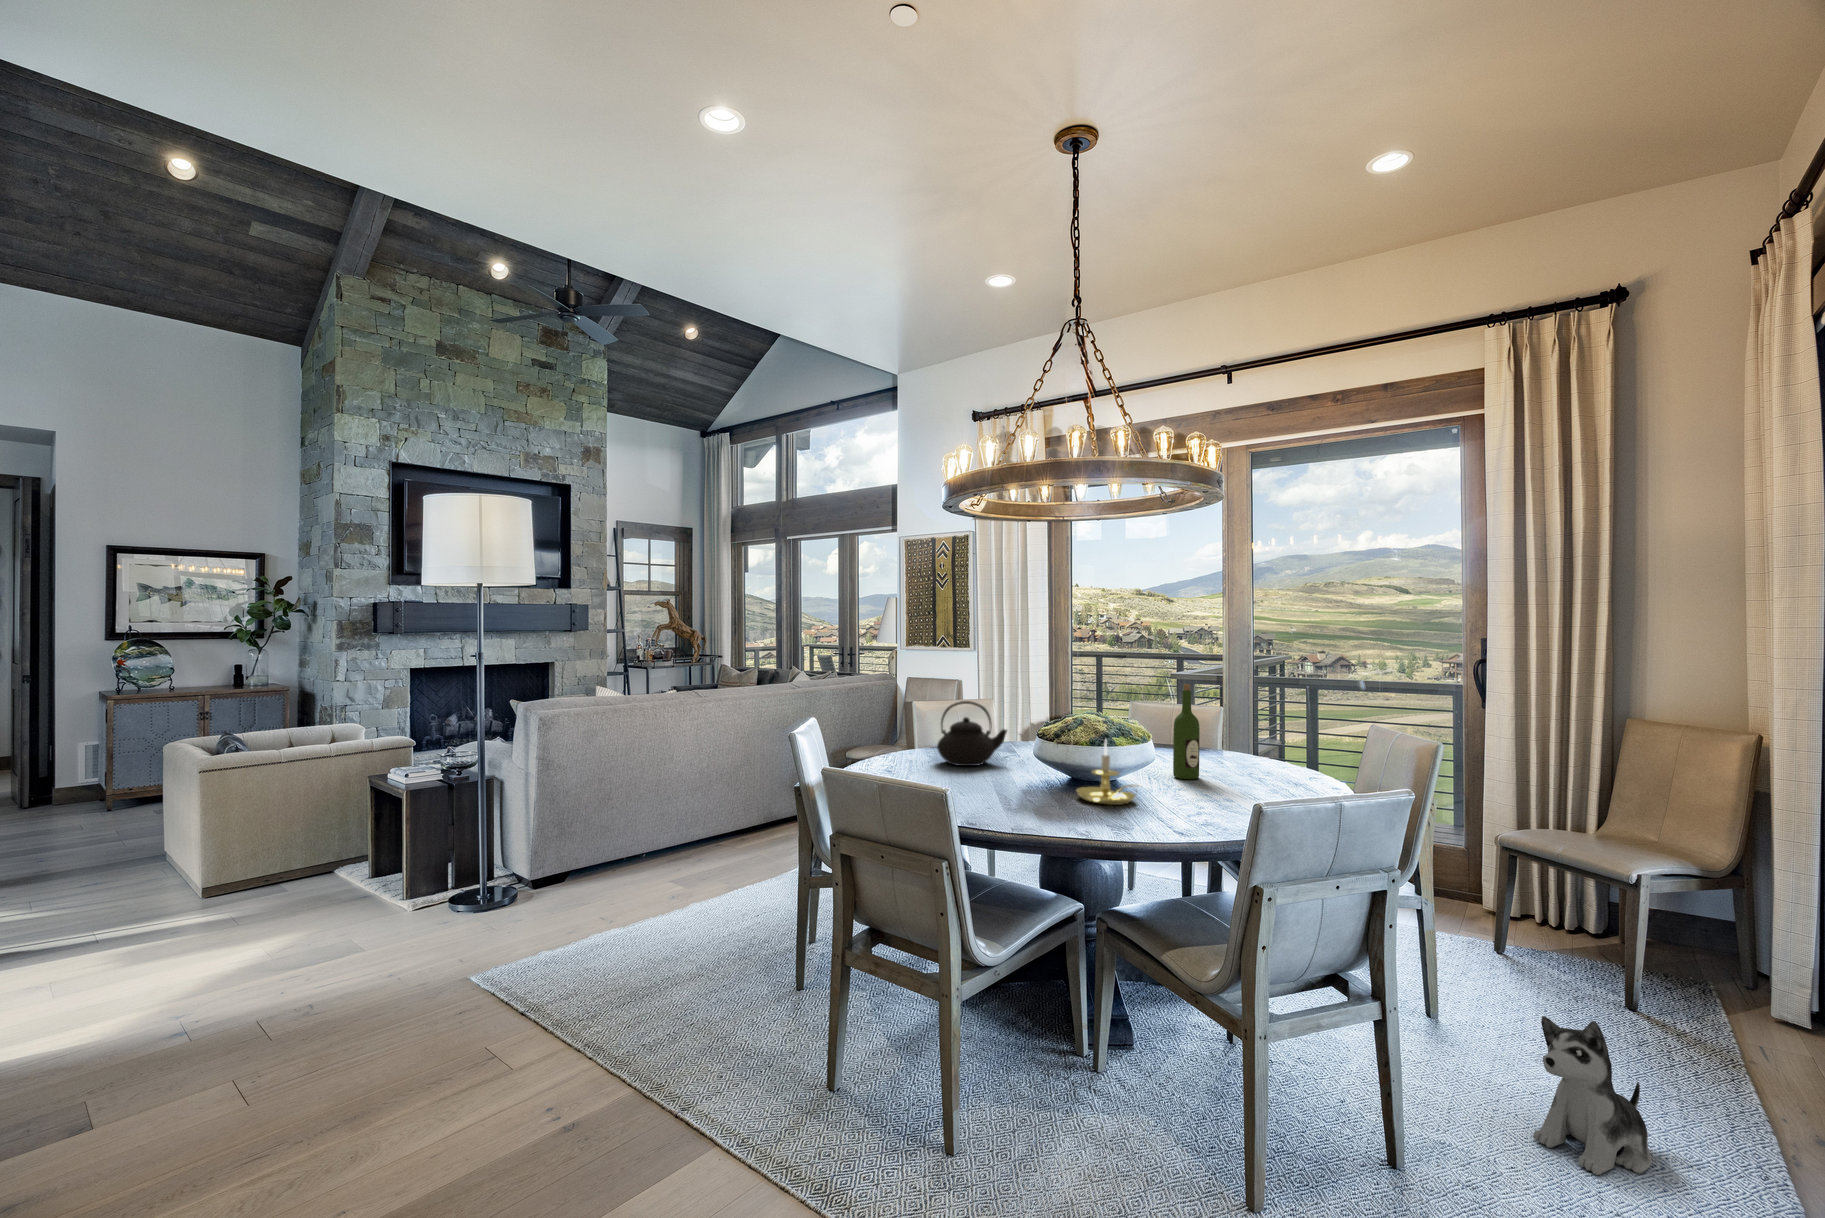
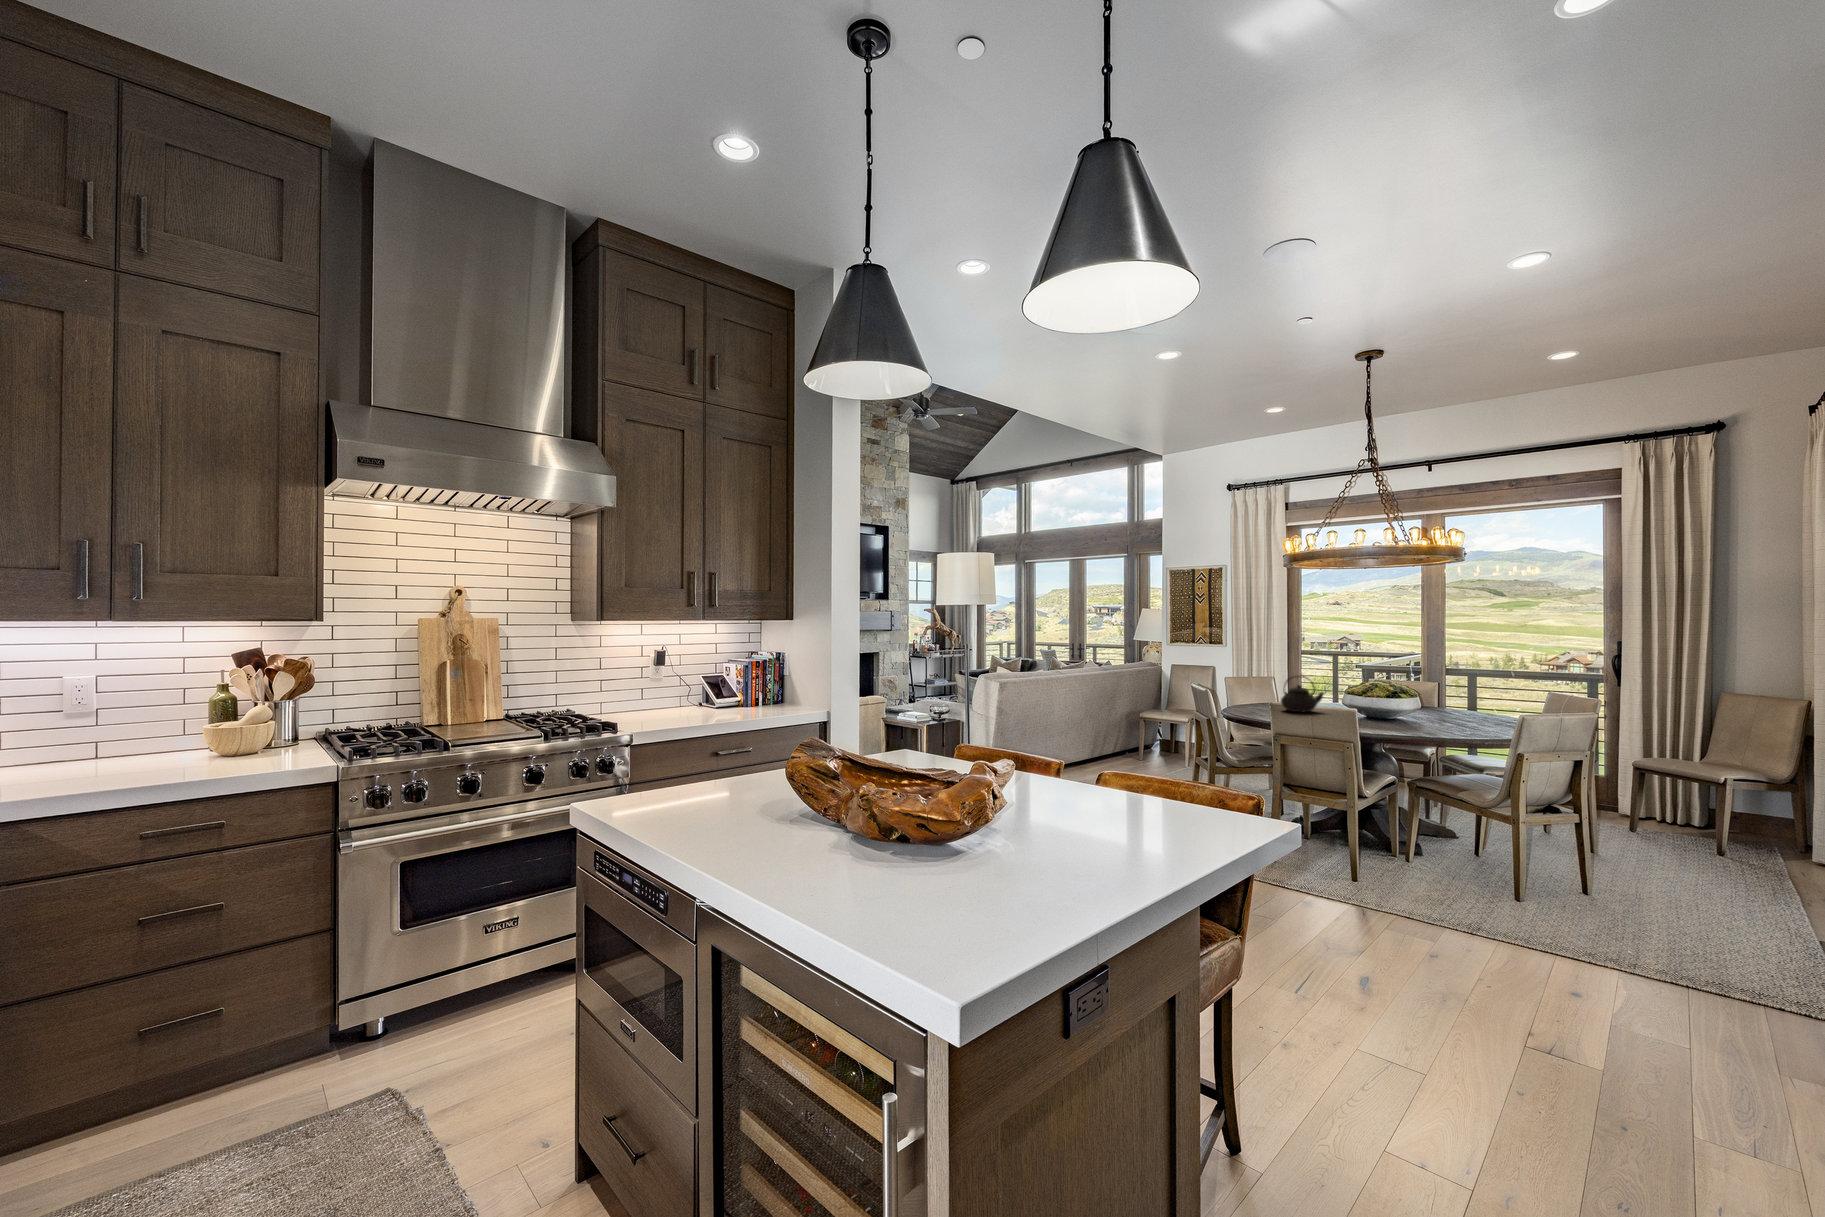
wine bottle: present [1173,684,1200,779] -> none [1435,666,1451,719]
candle holder: present [1077,741,1137,805] -> none [1391,694,1434,728]
plush toy: present [1533,1016,1652,1175] -> none [1659,828,1722,898]

